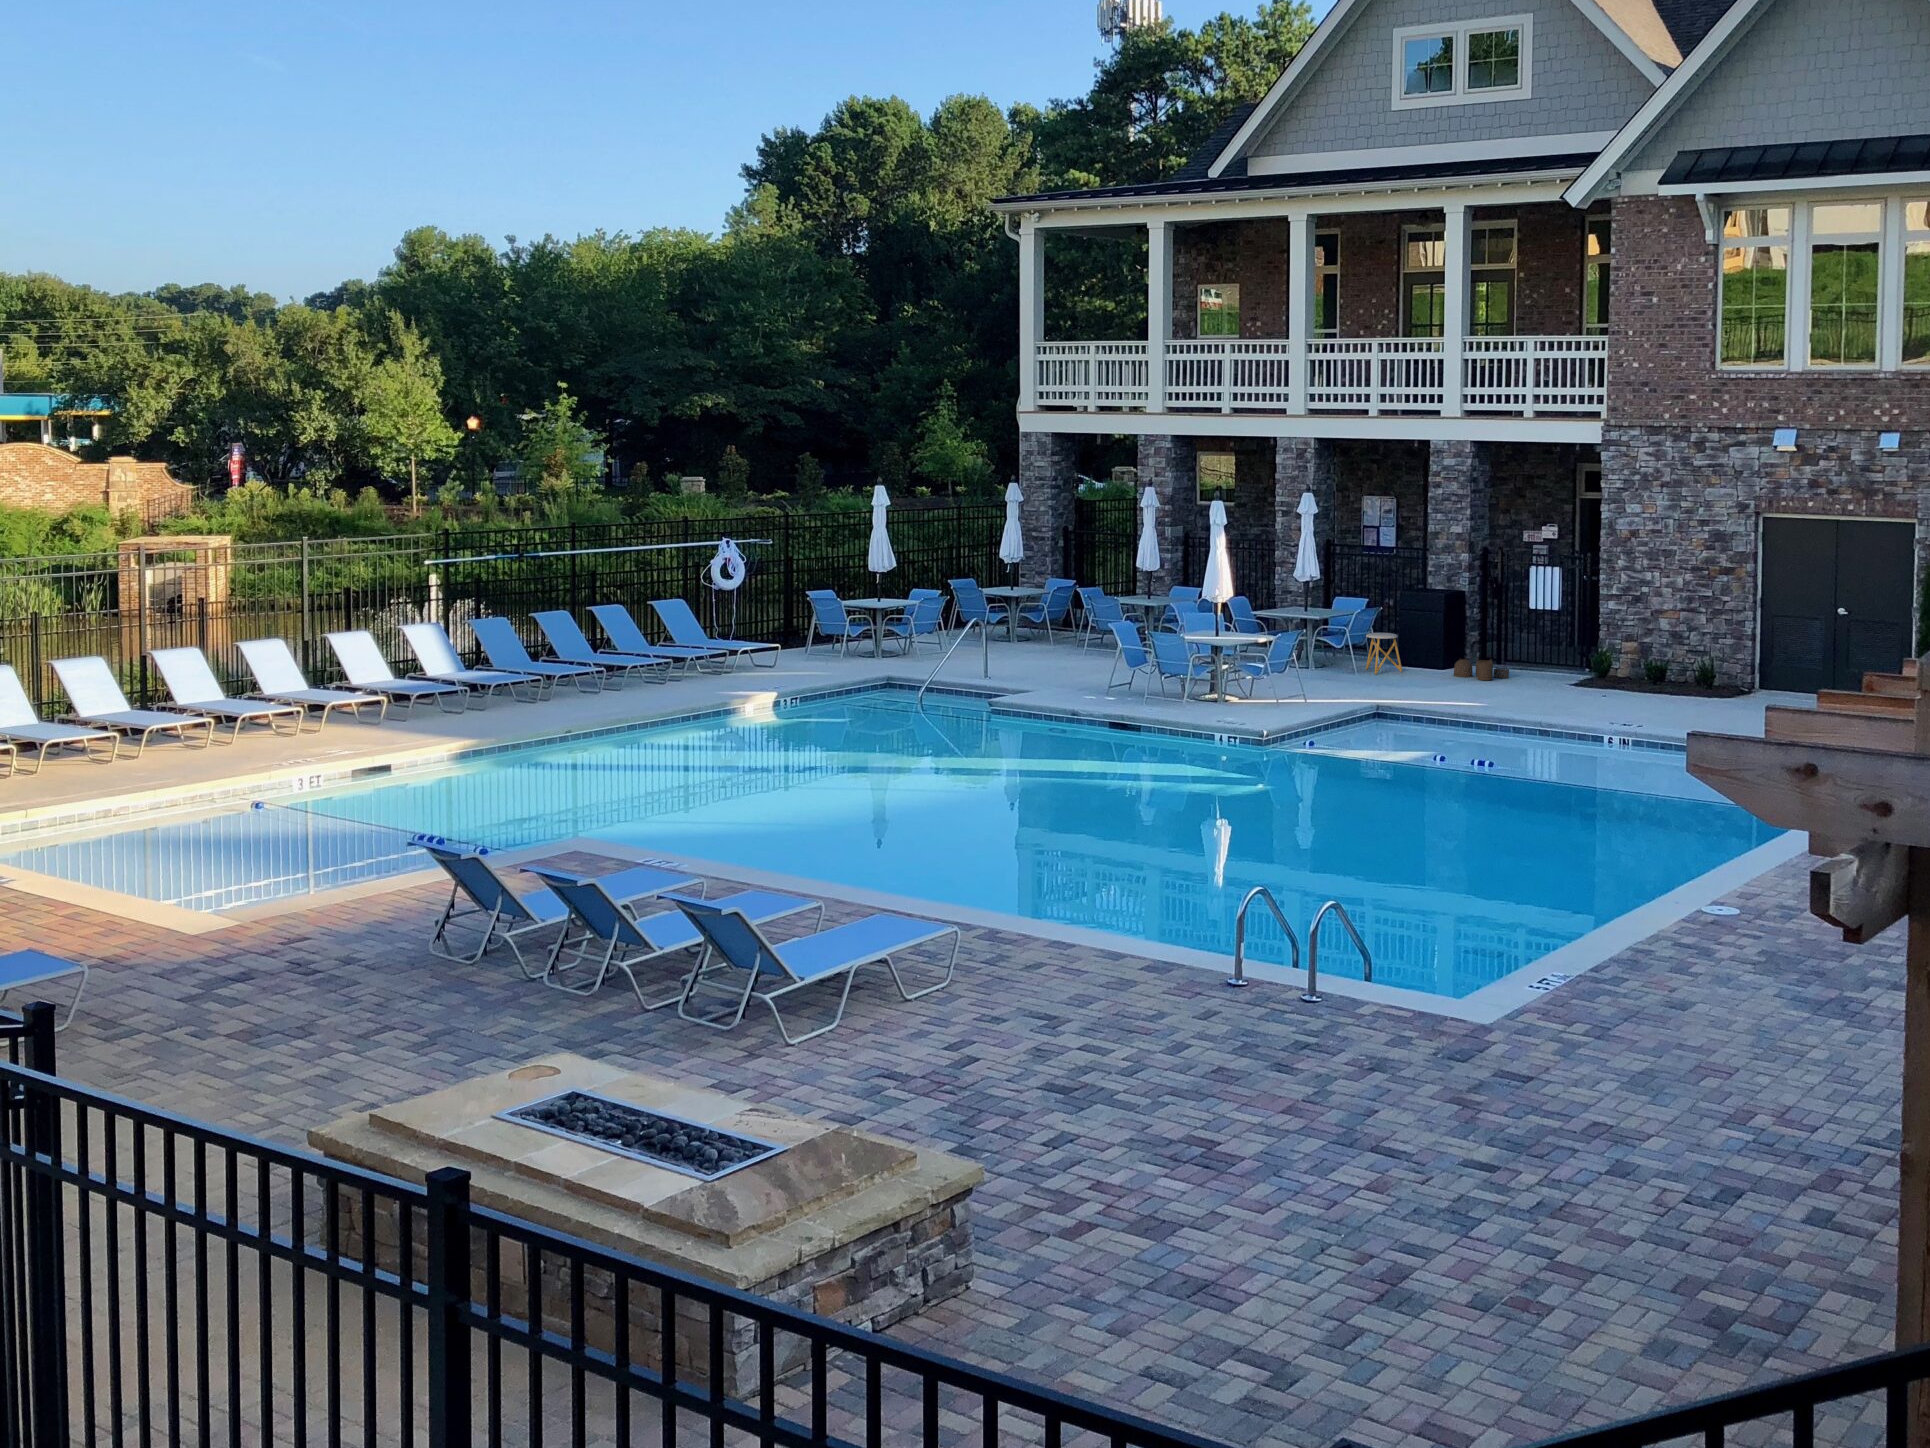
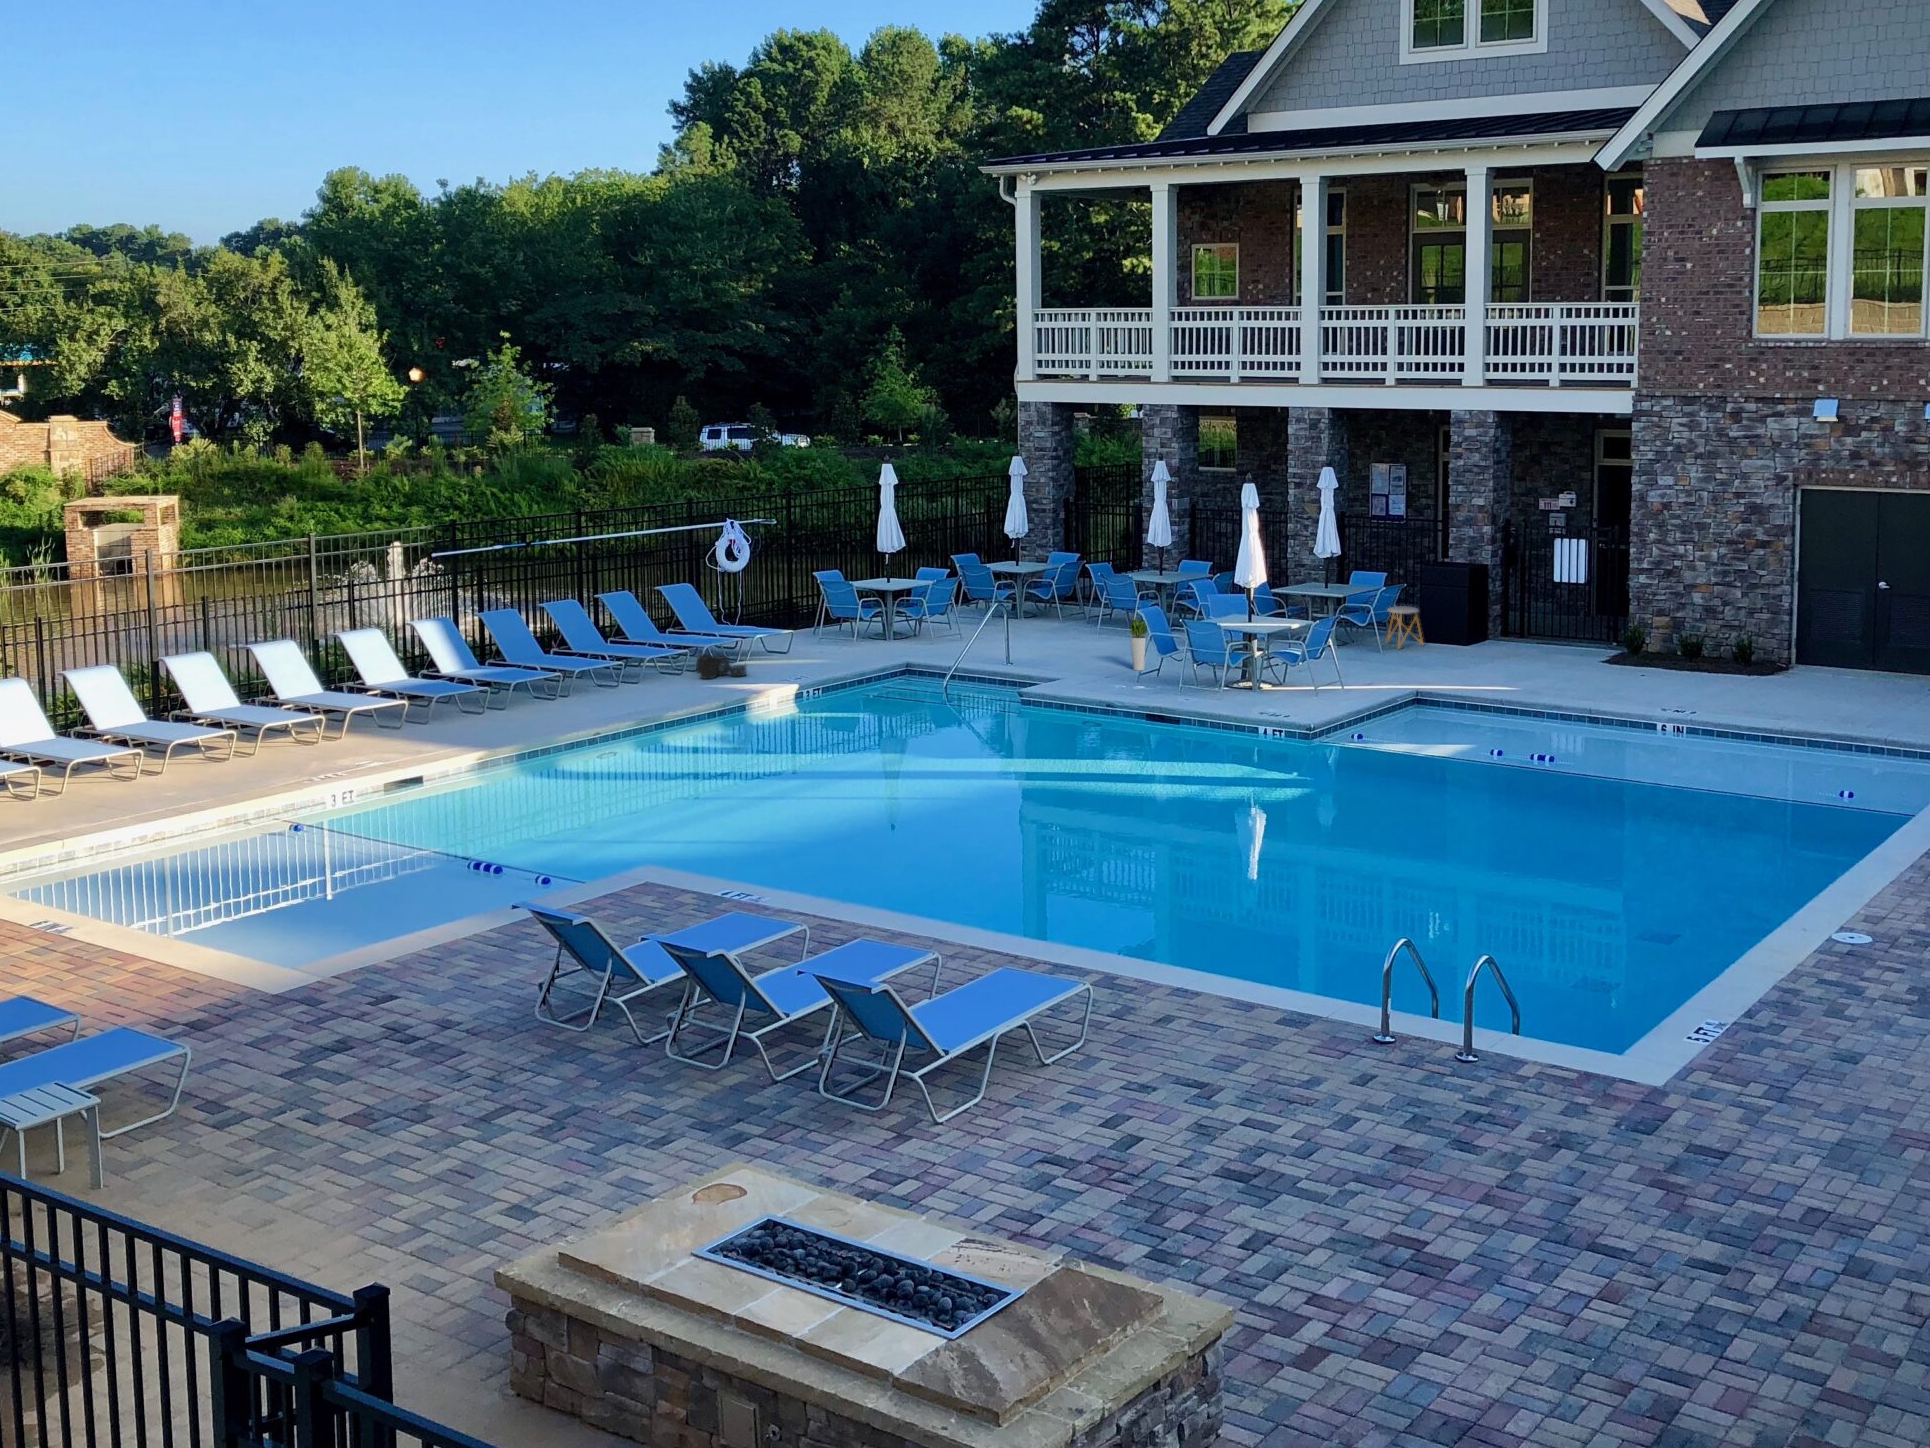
planter: none [1100,633,1125,685] -> present [1129,618,1147,671]
woven basket: present [1453,659,1509,680] -> present [696,653,746,679]

